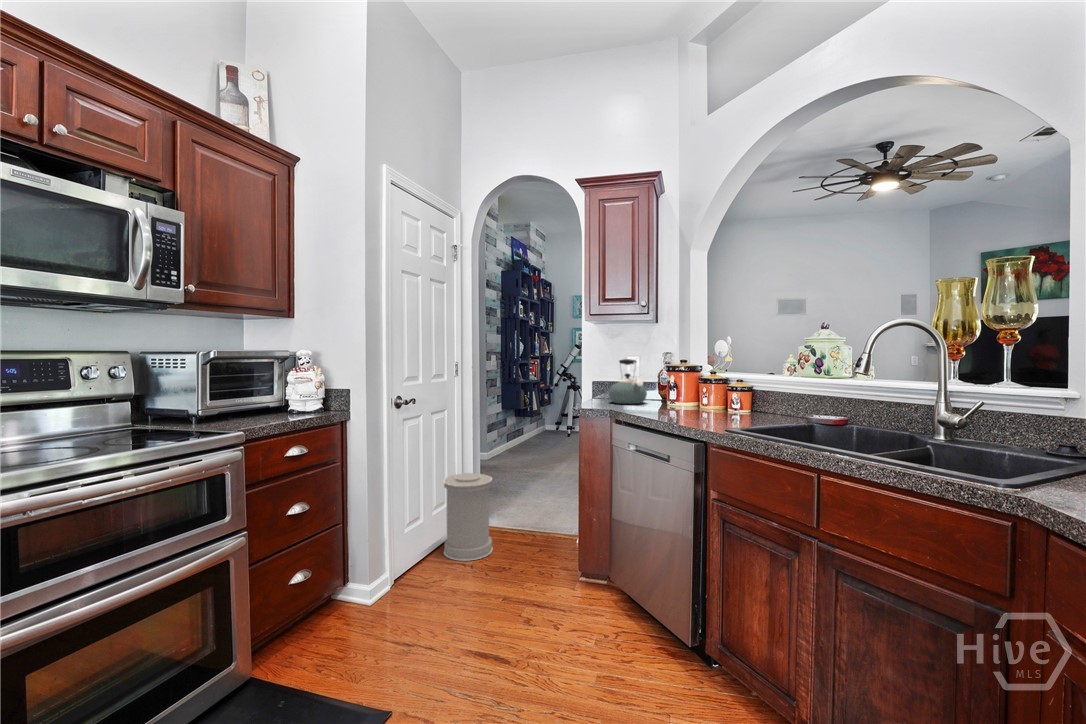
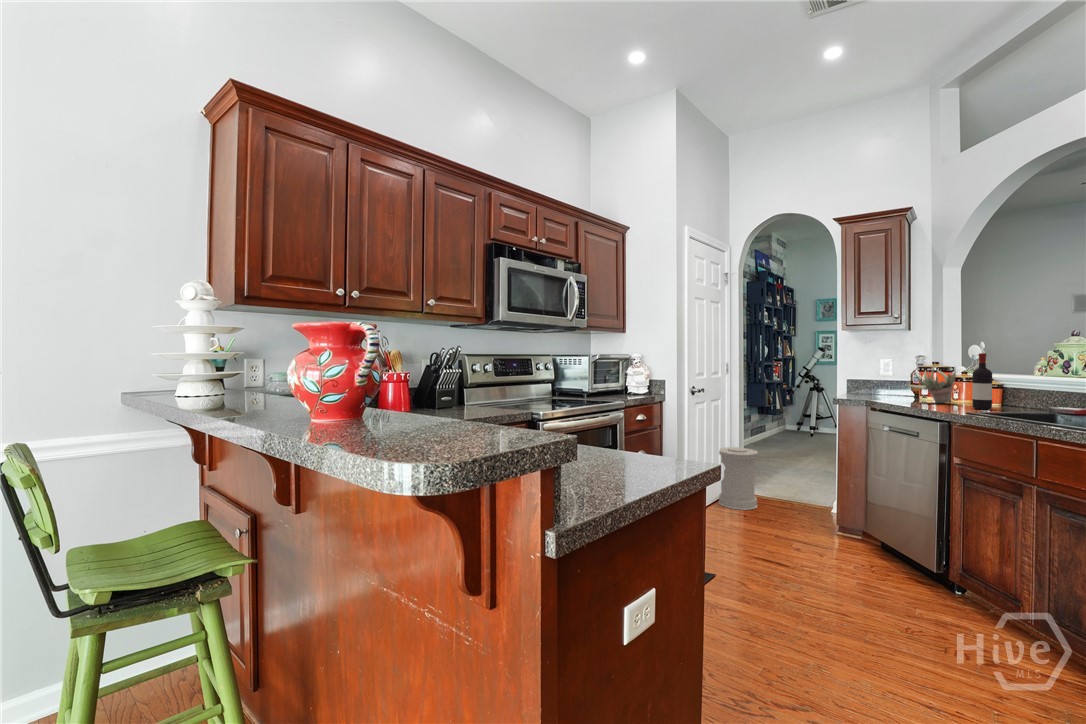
wine bottle: none [725,348,745,419] -> present [972,353,992,409]
kettle: present [609,359,647,404] -> none [863,362,900,398]
succulent plant: none [655,359,705,411] -> present [907,363,956,403]

